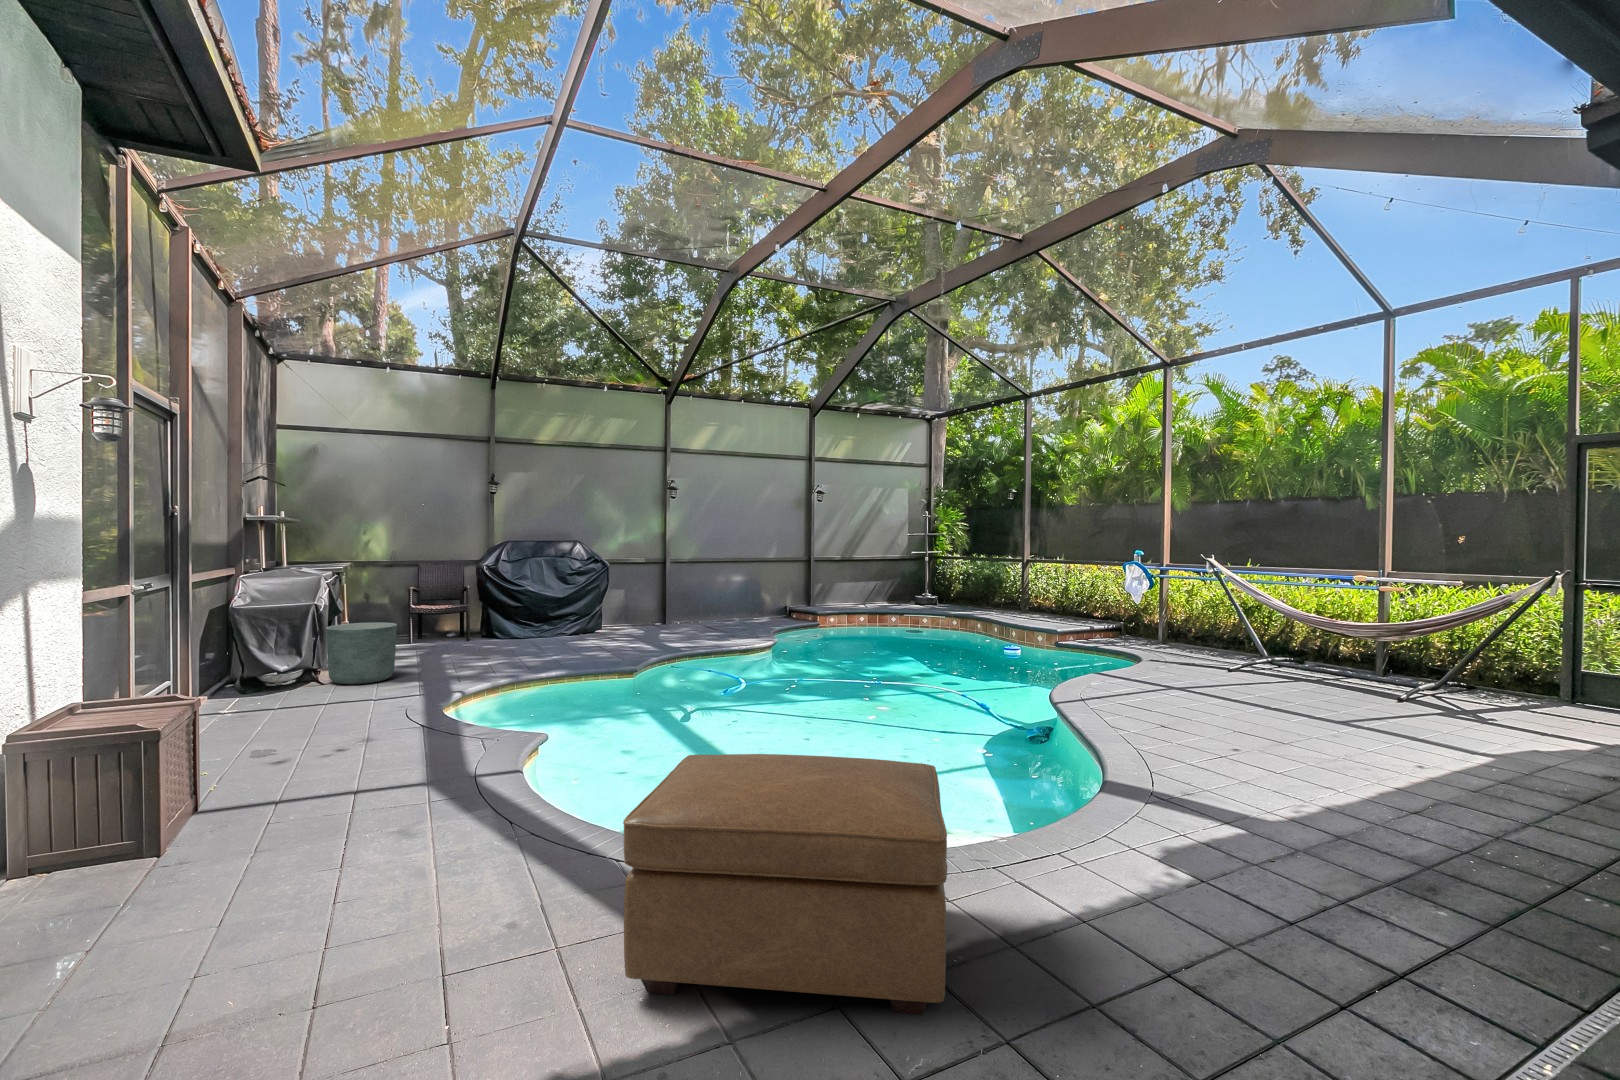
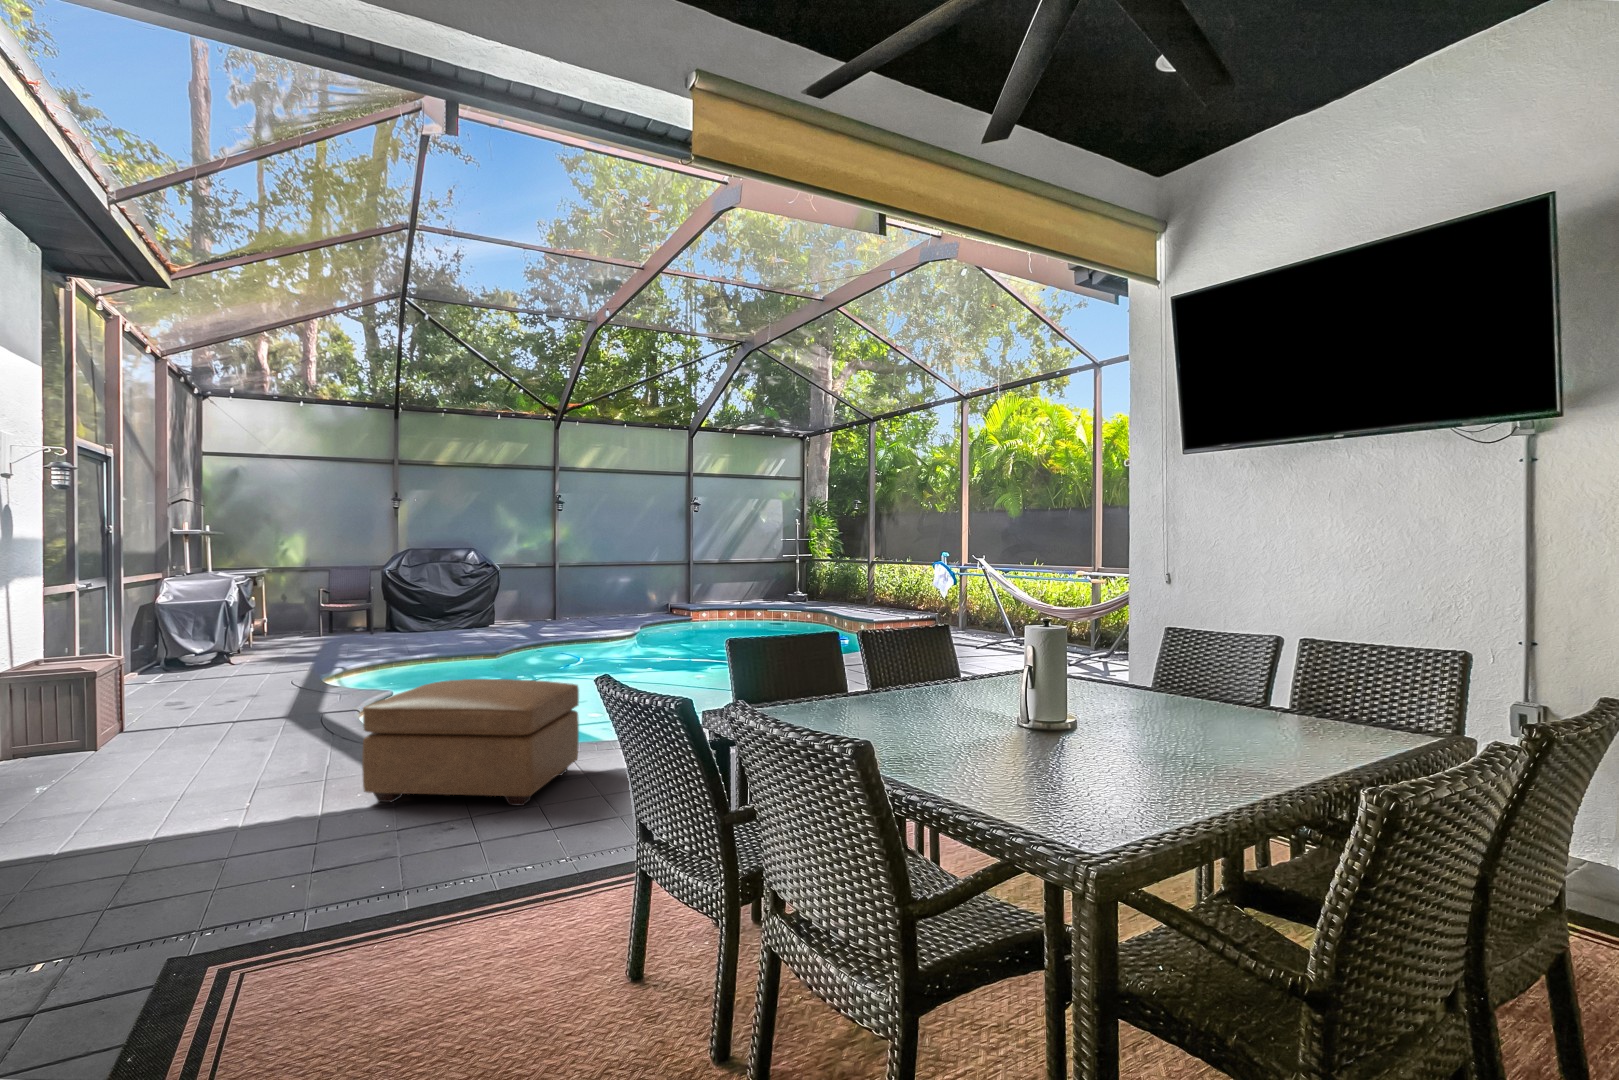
planter: present [326,623,397,684] -> none [238,617,298,666]

